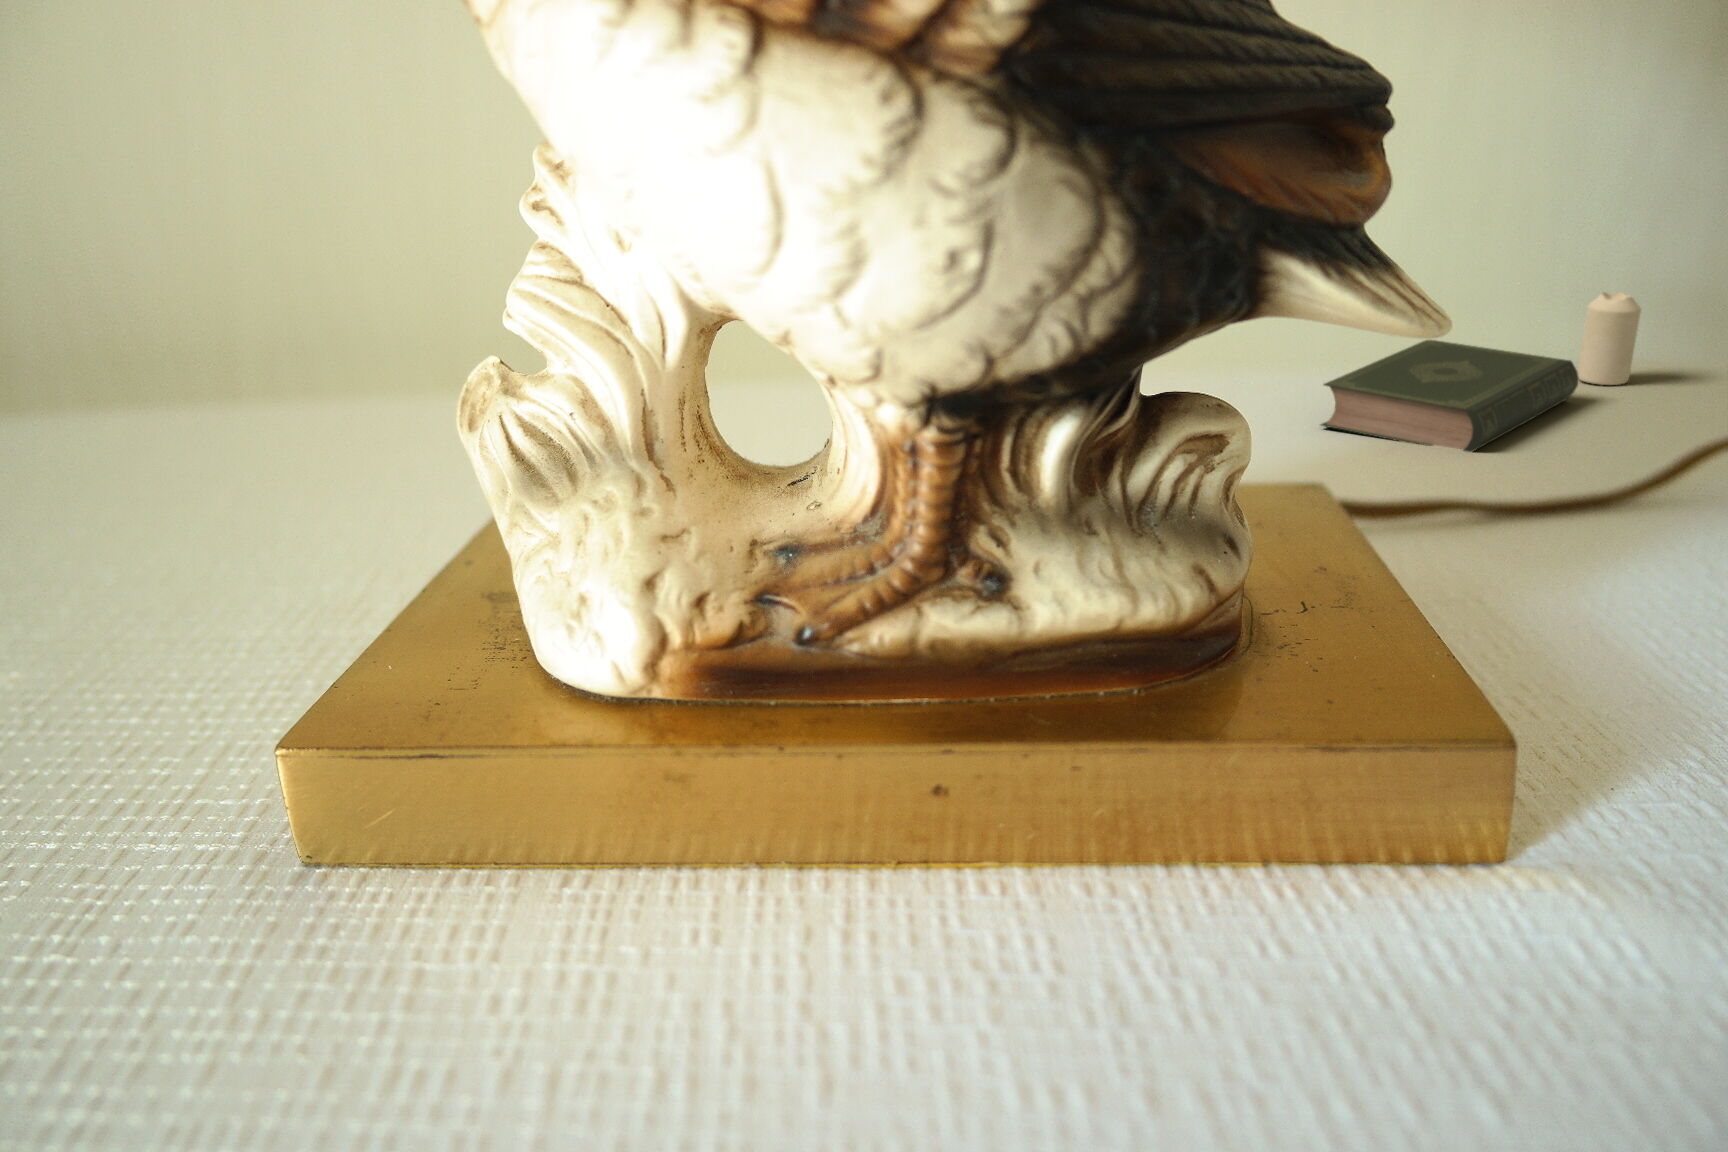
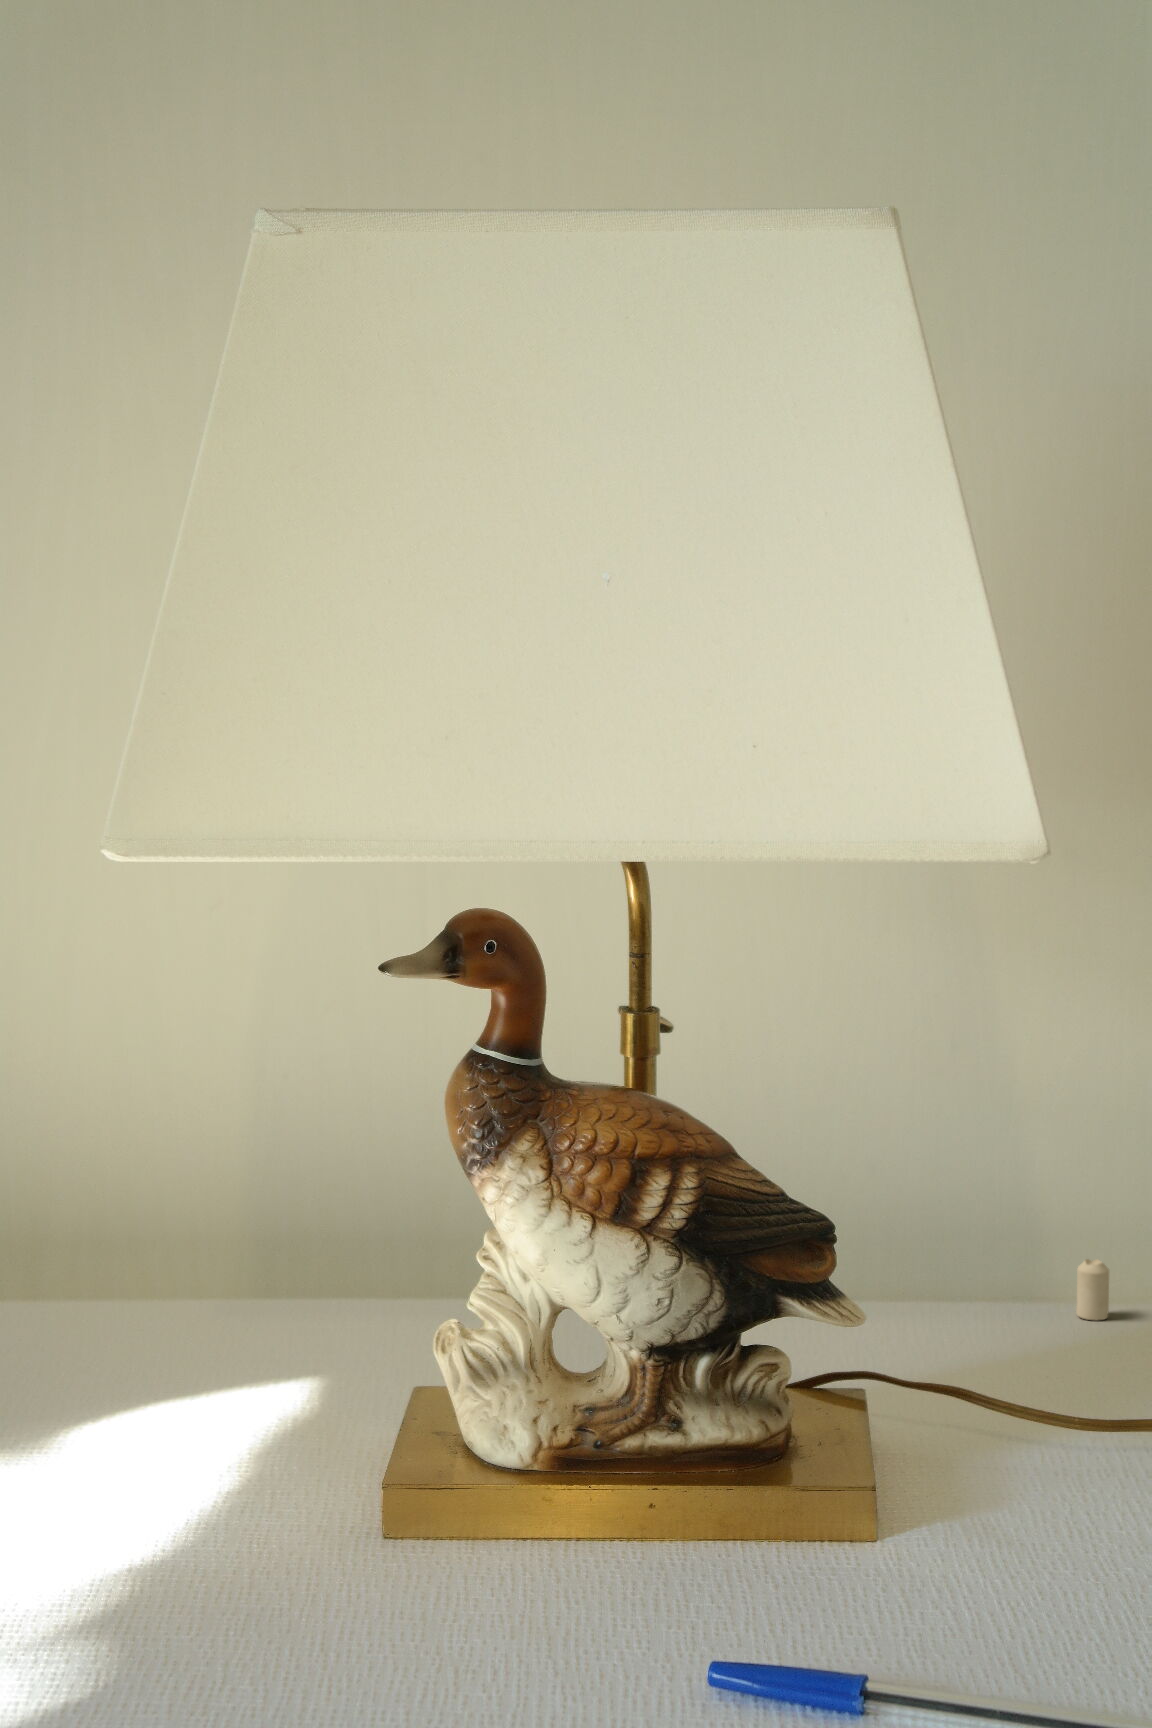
book: present [1321,340,1579,452] -> none [896,1286,1065,1367]

